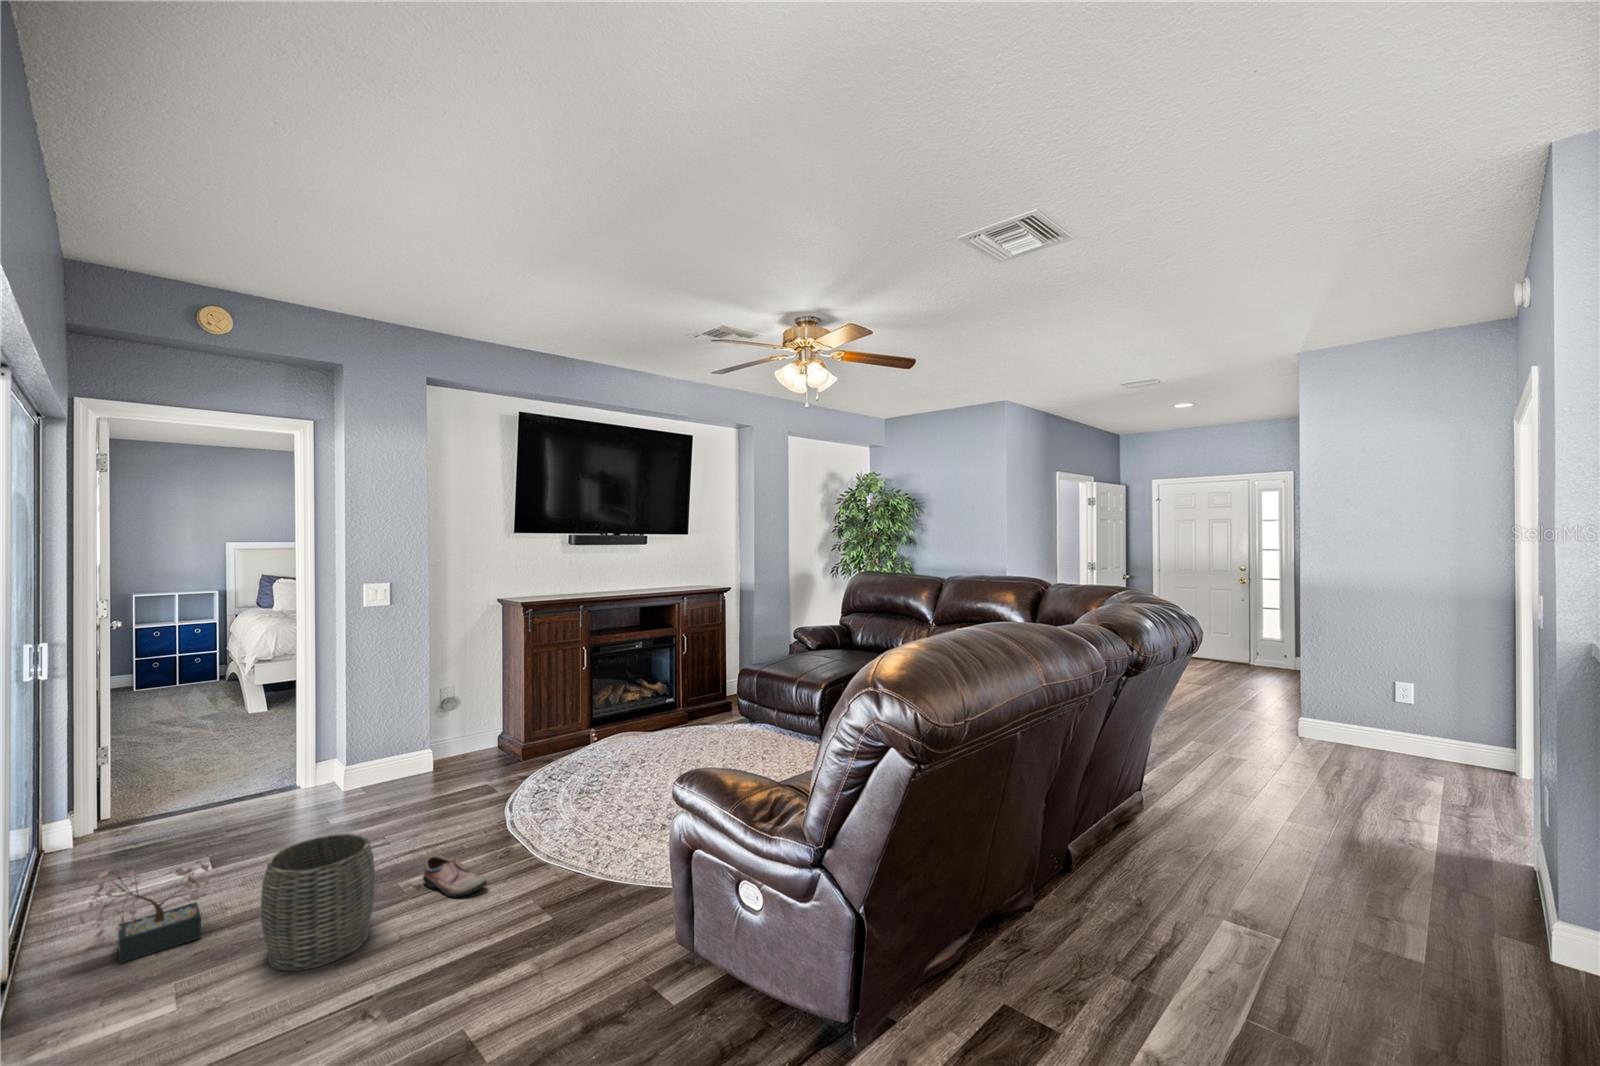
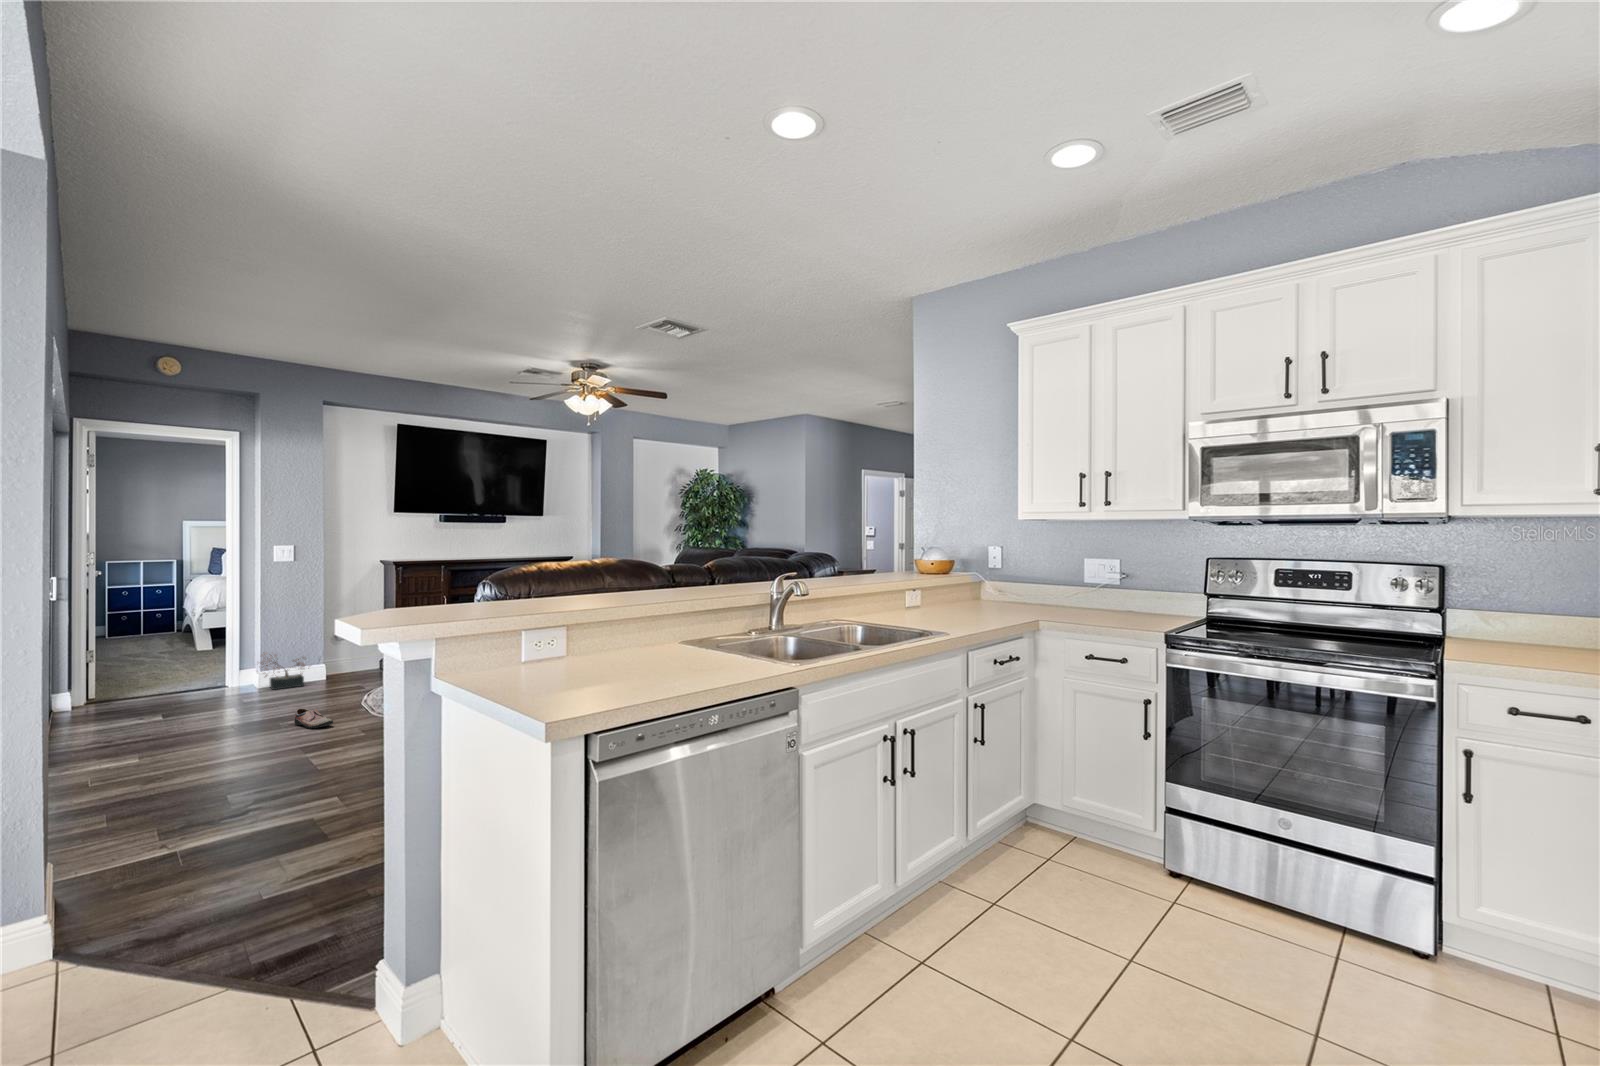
woven basket: present [261,834,375,971] -> none [189,684,258,751]
decorative plant: present [79,863,221,963] -> present [261,653,305,690]

